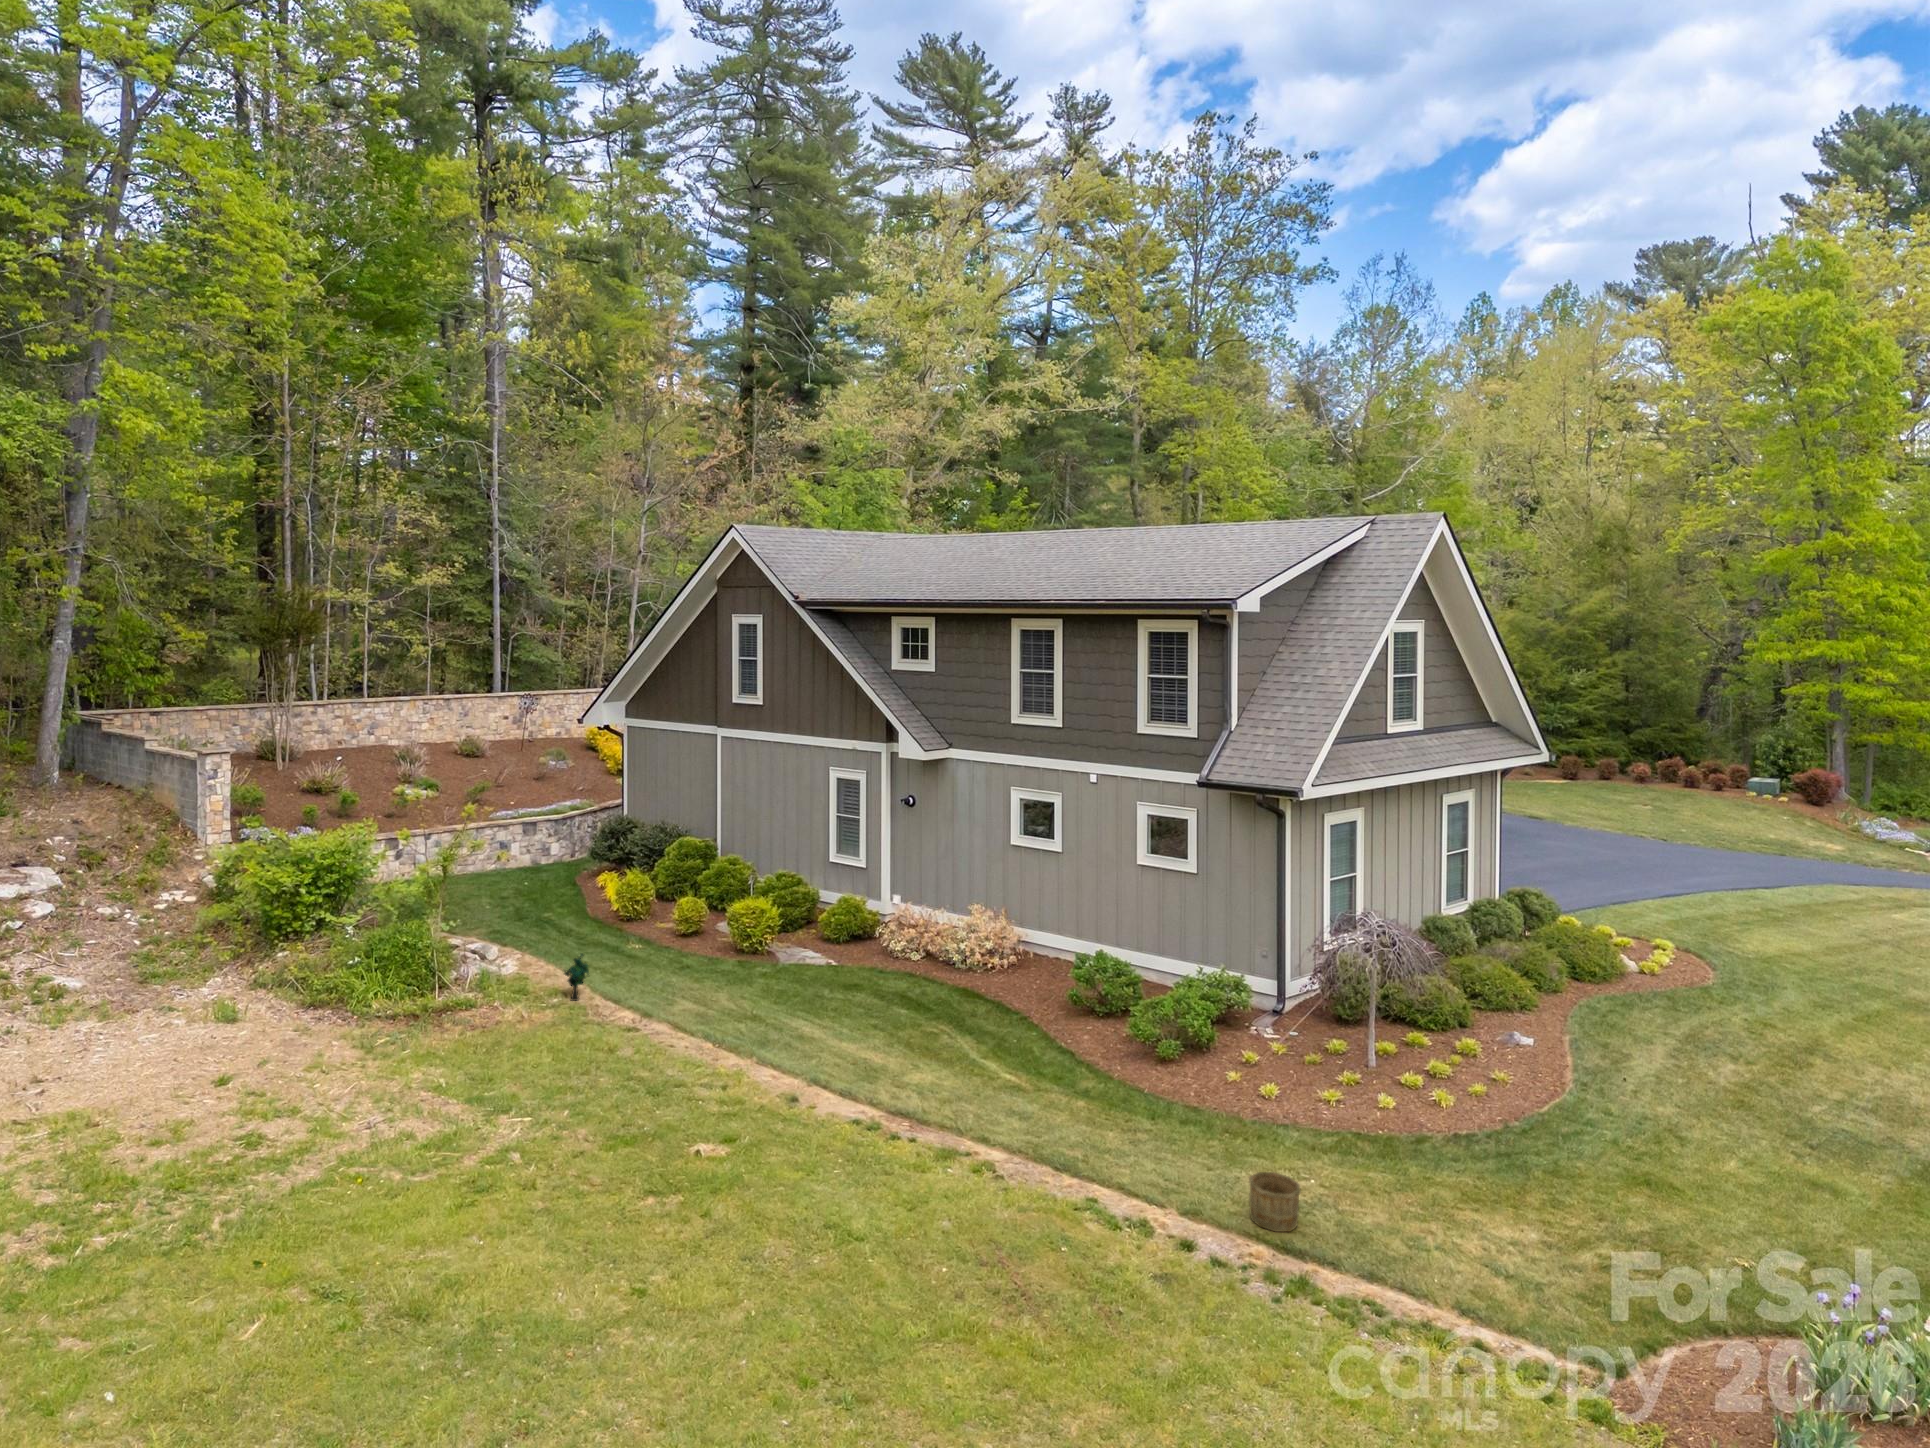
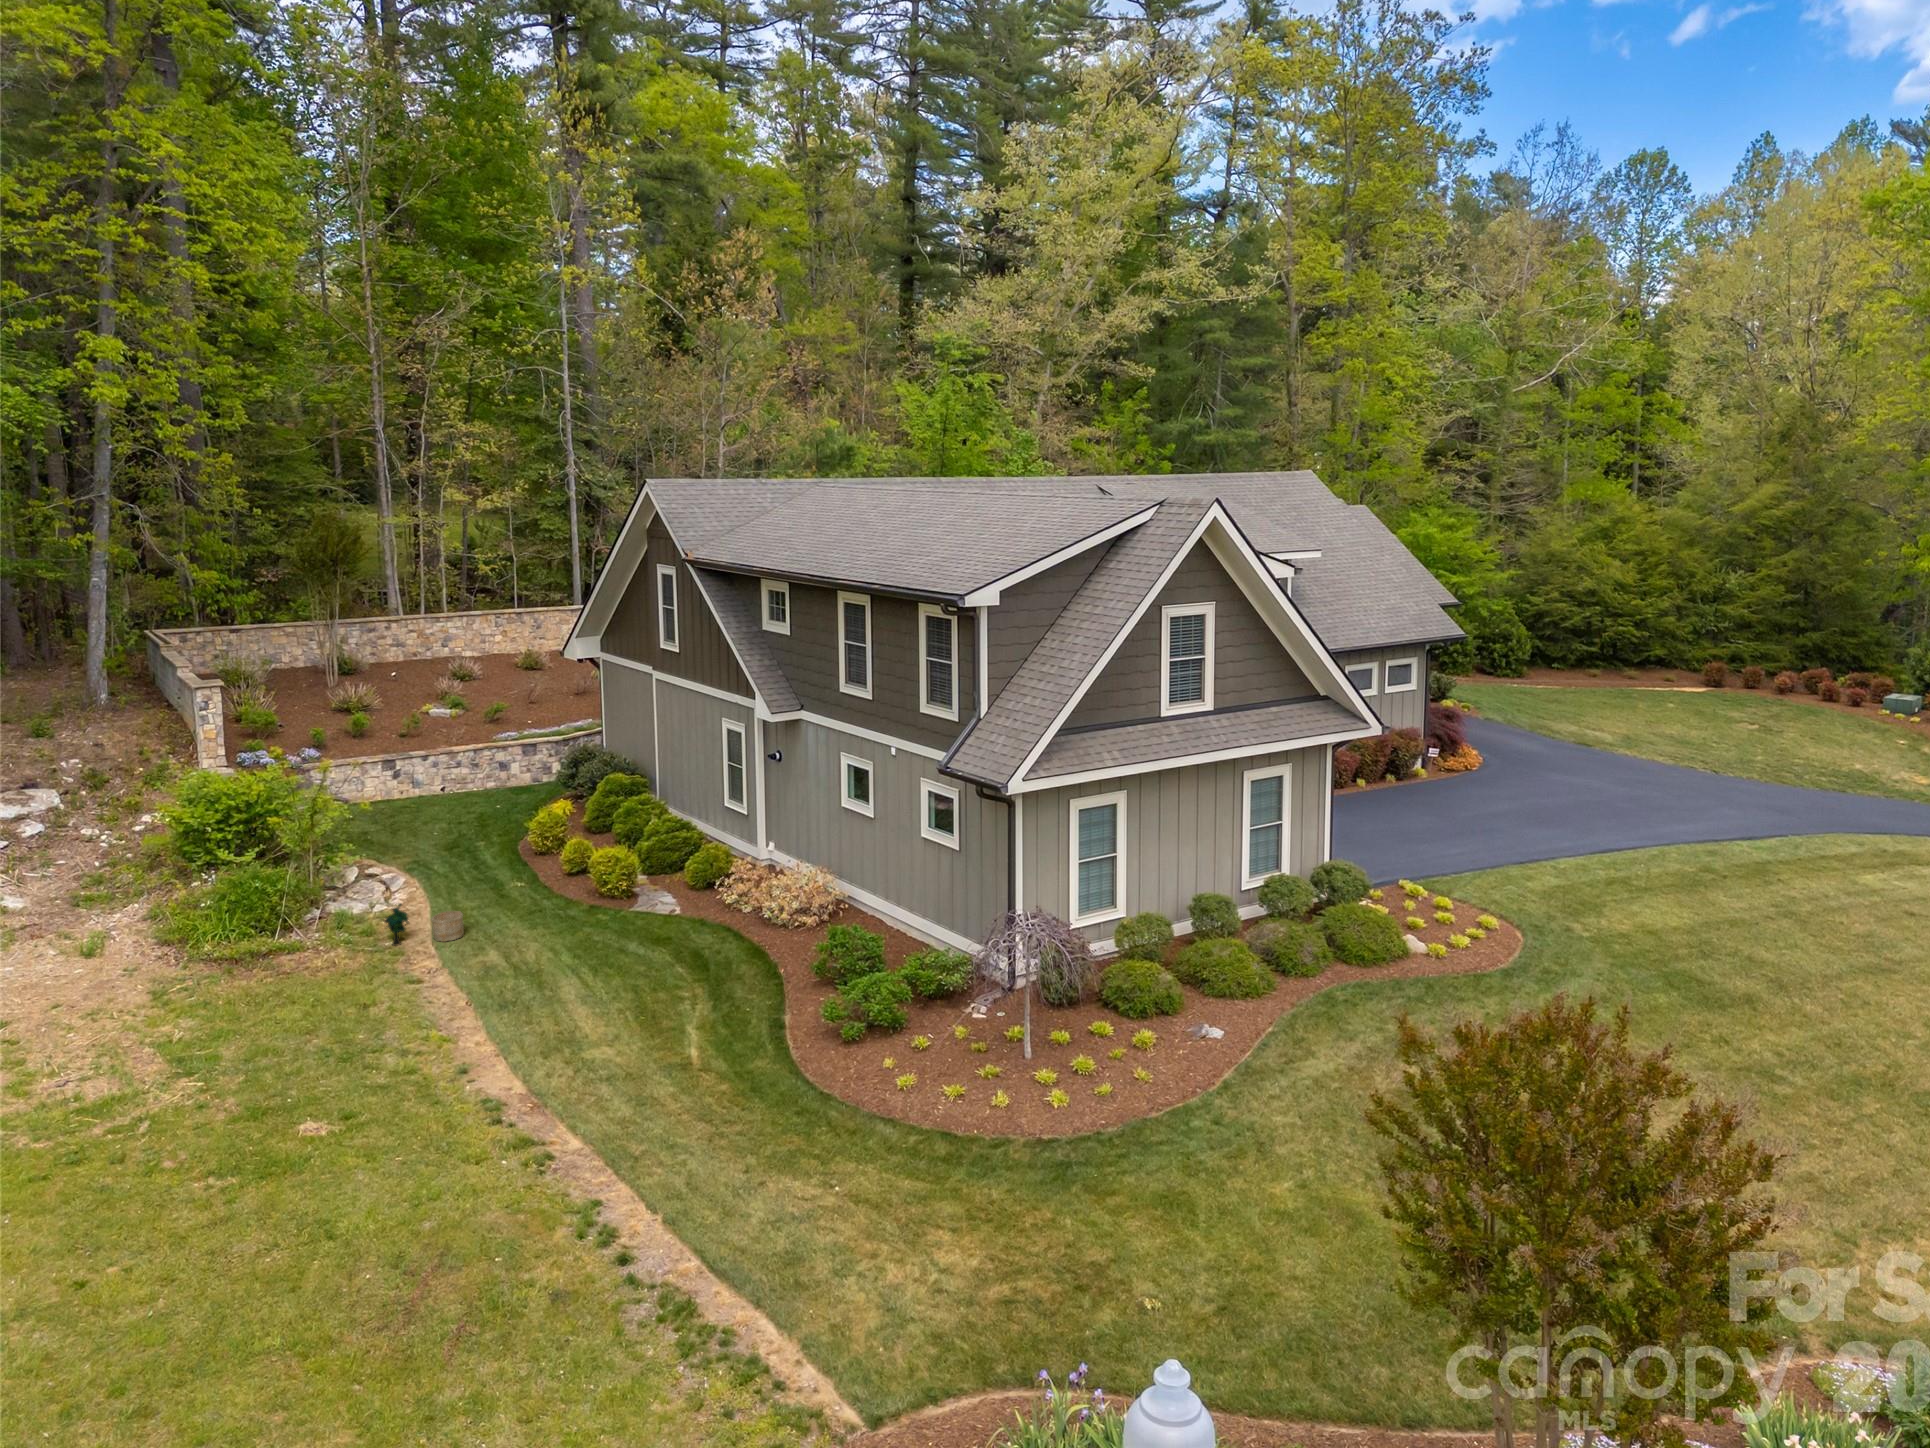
wooden bucket: present [1249,1172,1301,1232] -> present [431,911,464,942]

